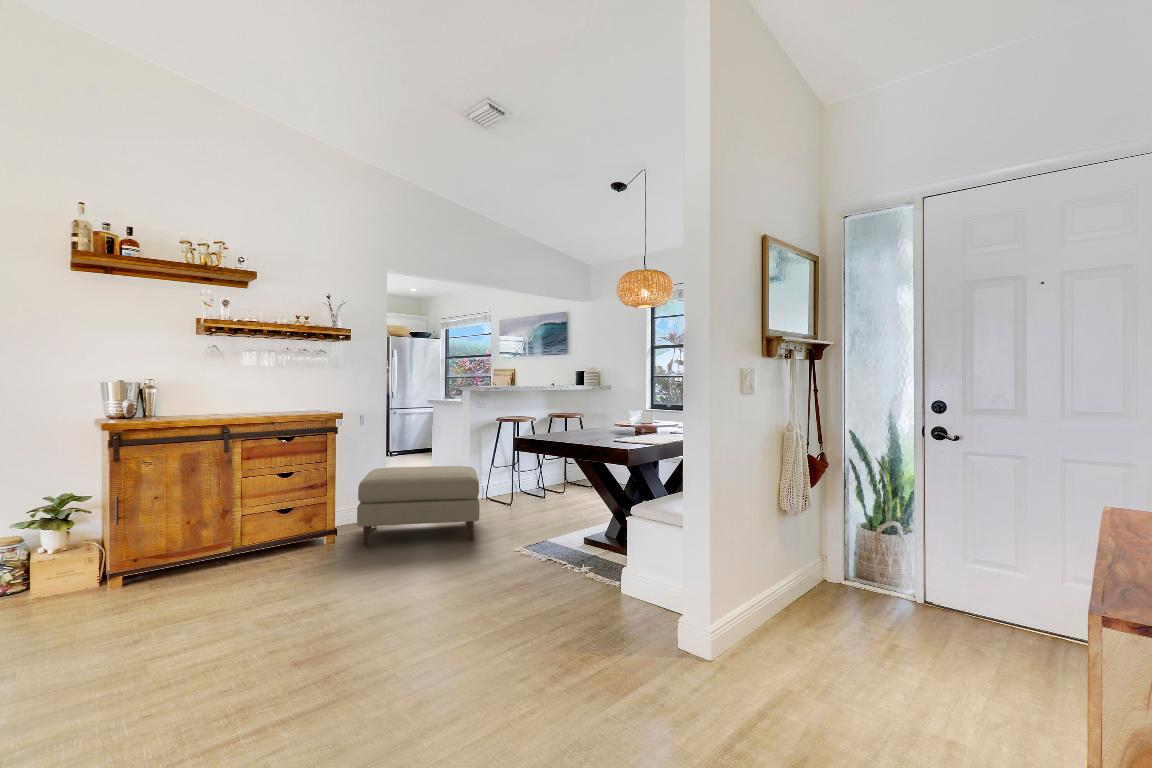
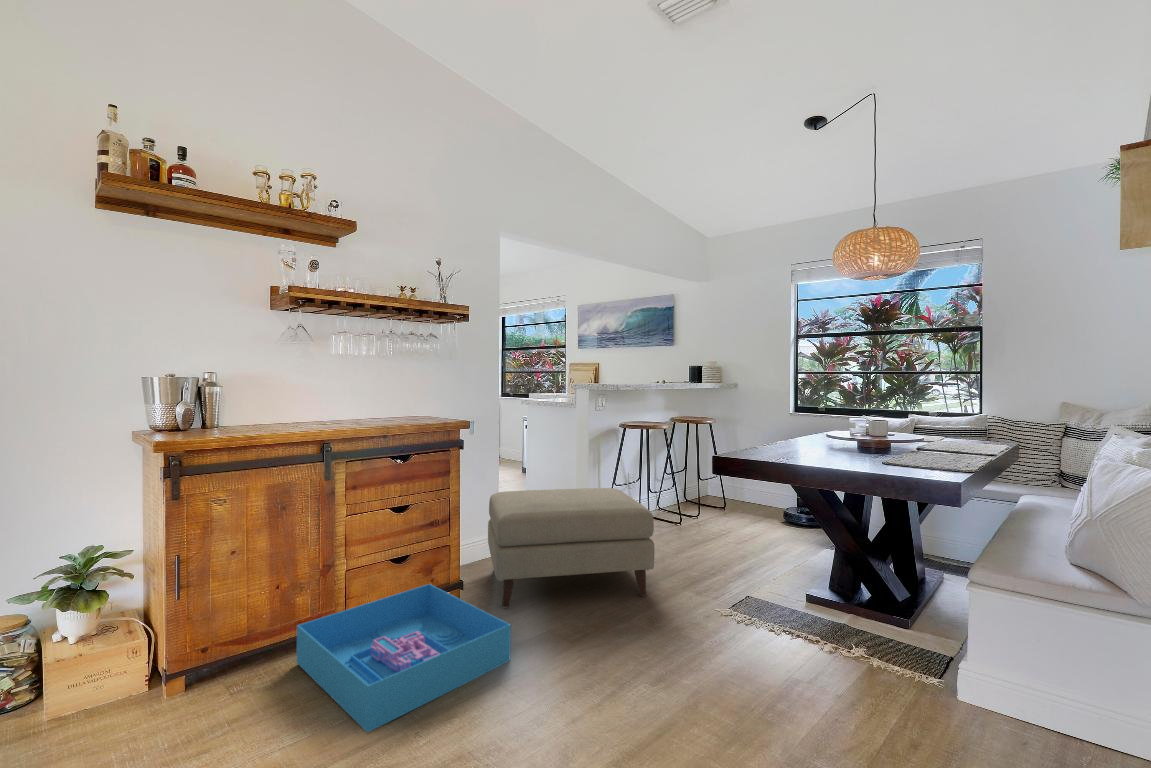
storage bin: none [203,529,349,602] -> present [297,584,511,732]

